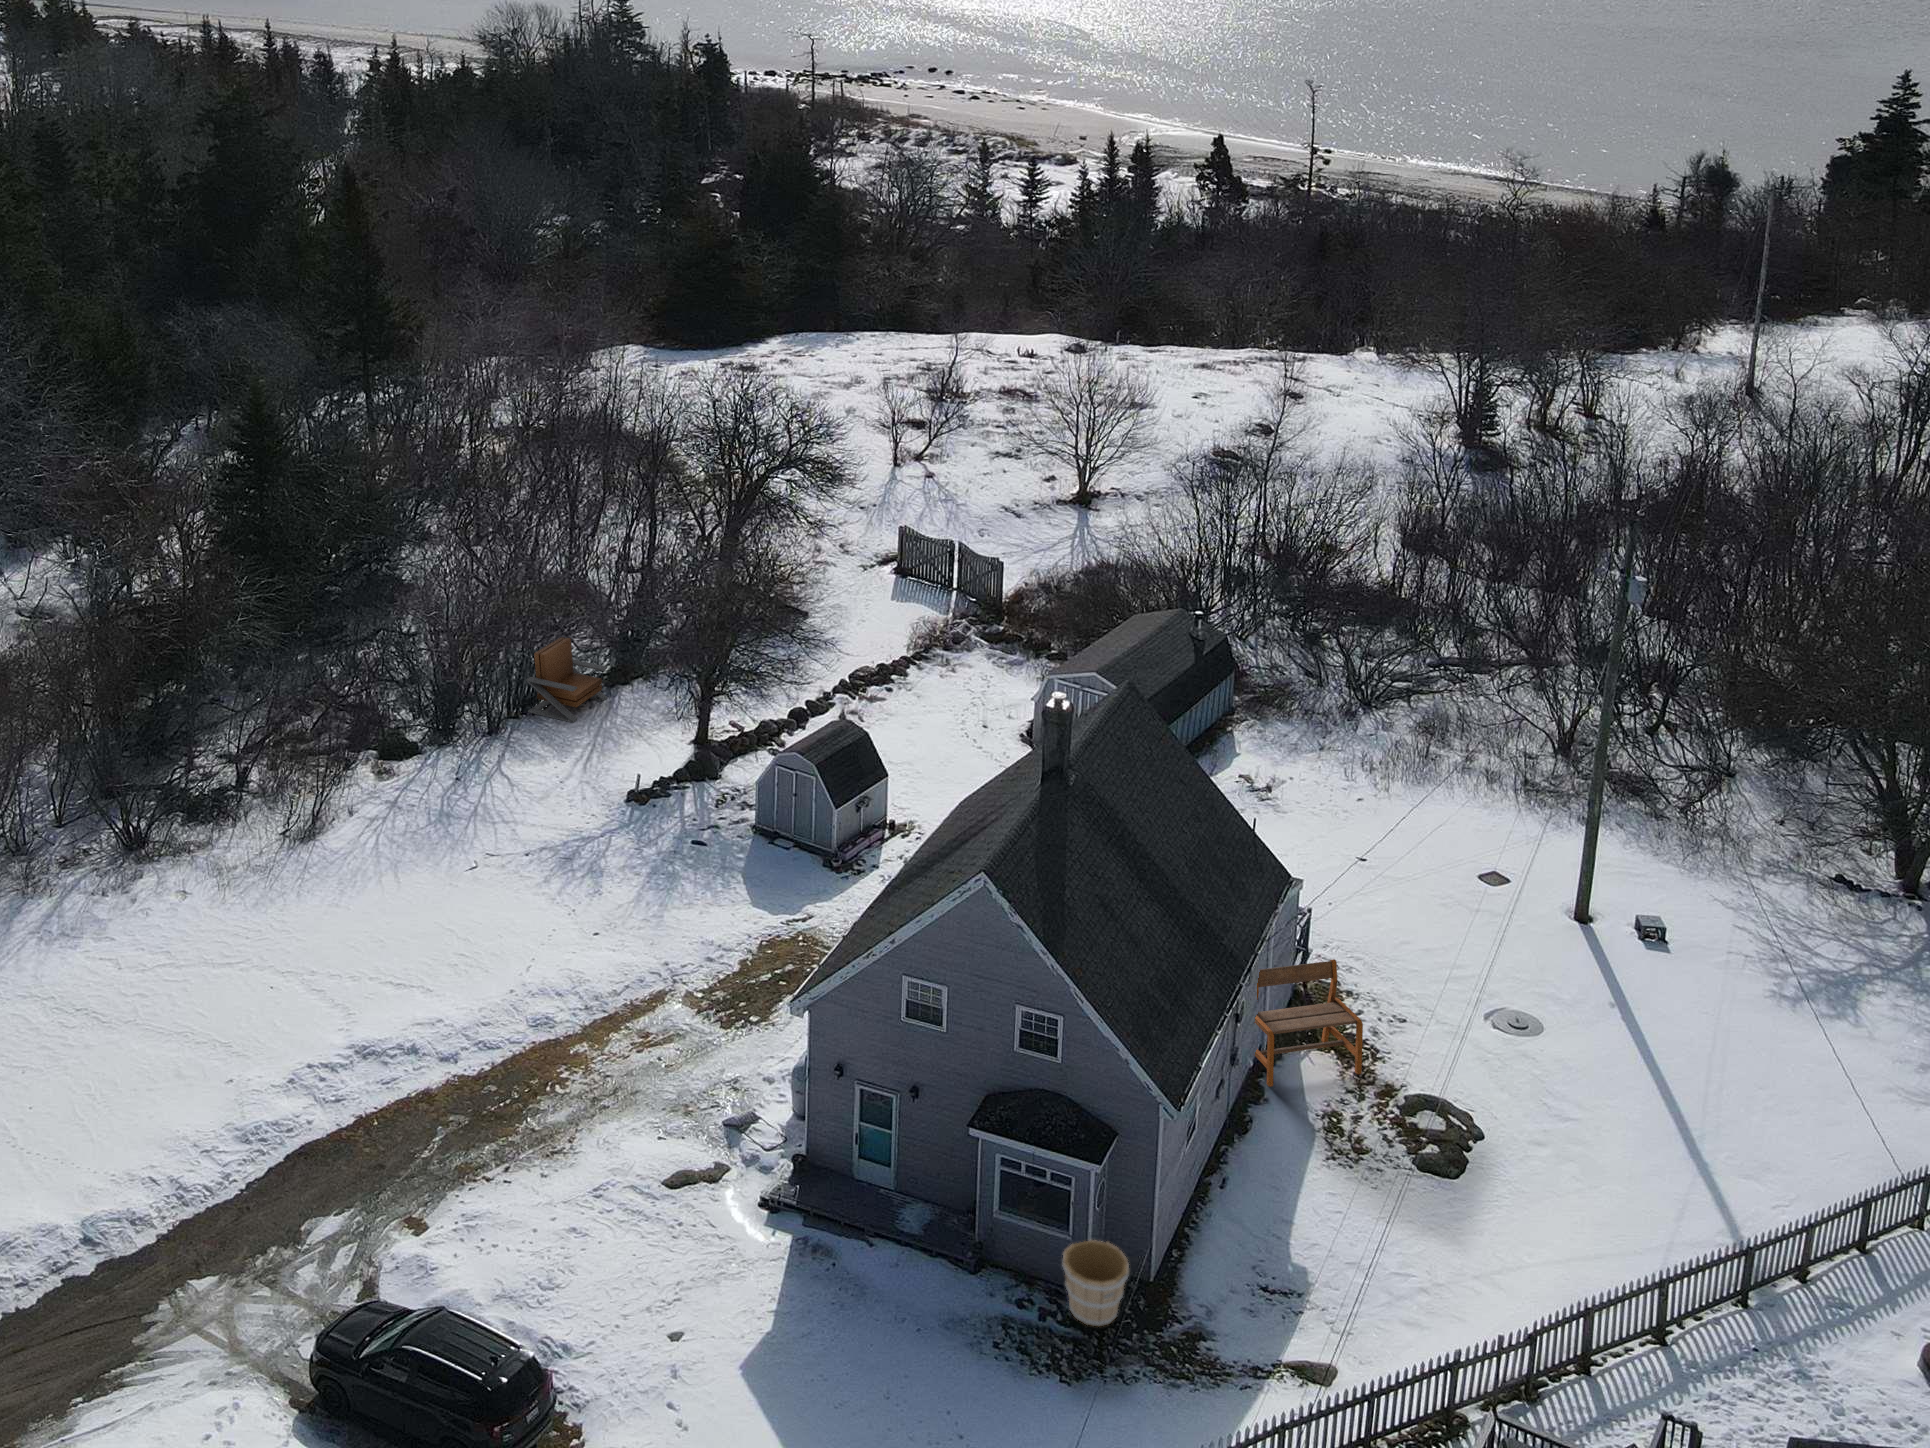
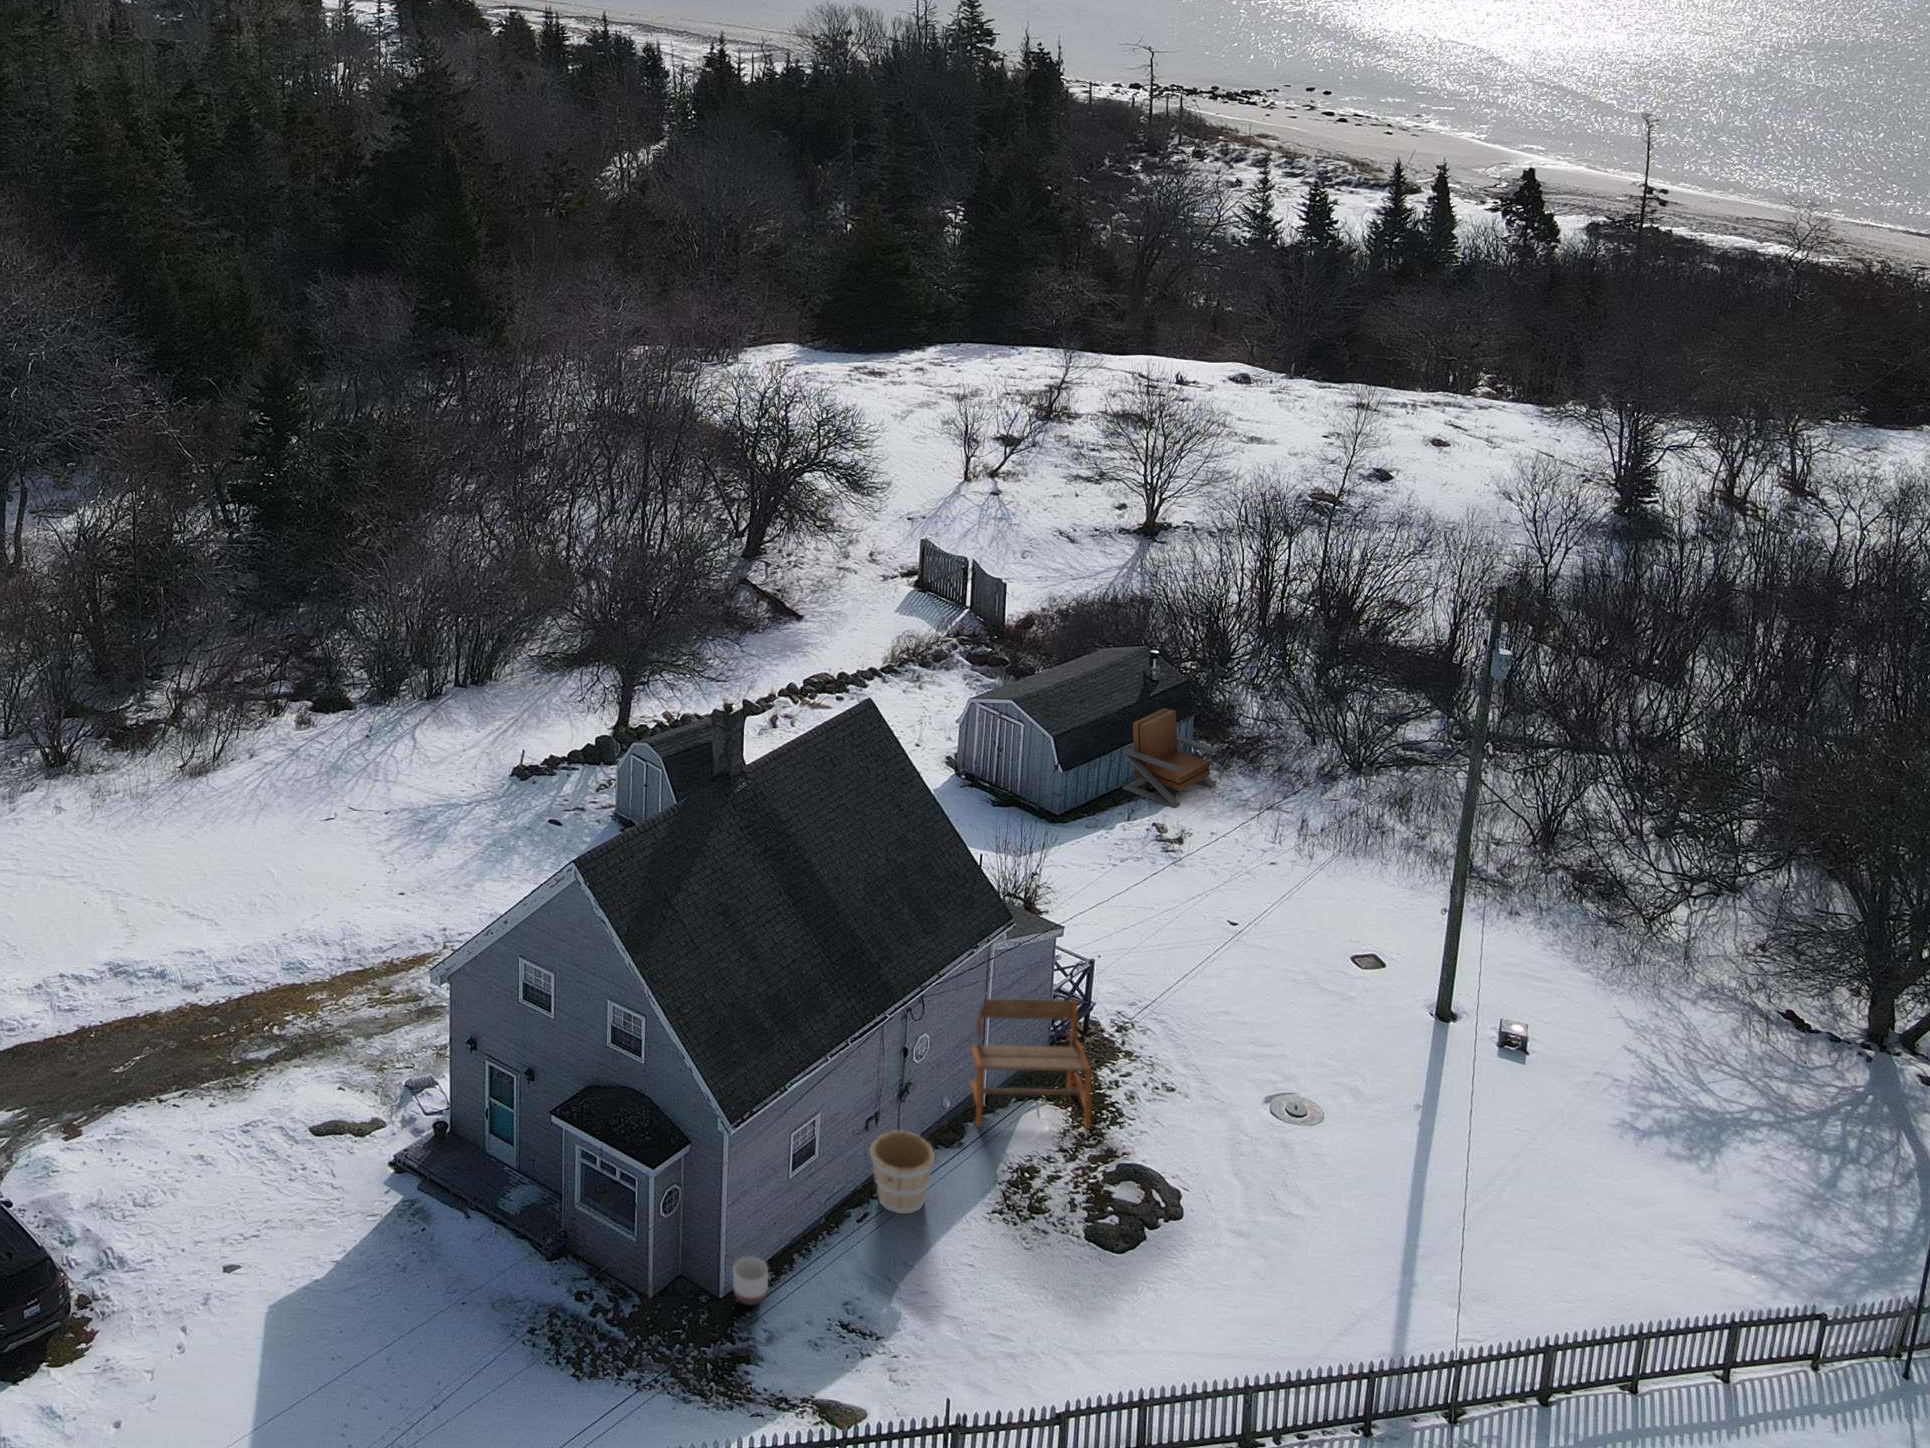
lounge chair: present [526,637,607,723] -> present [1122,708,1218,808]
planter: none [1159,1237,1193,1281] -> present [733,1257,768,1305]
wooden bucket: present [1062,1240,1129,1326] -> present [870,1131,935,1214]

